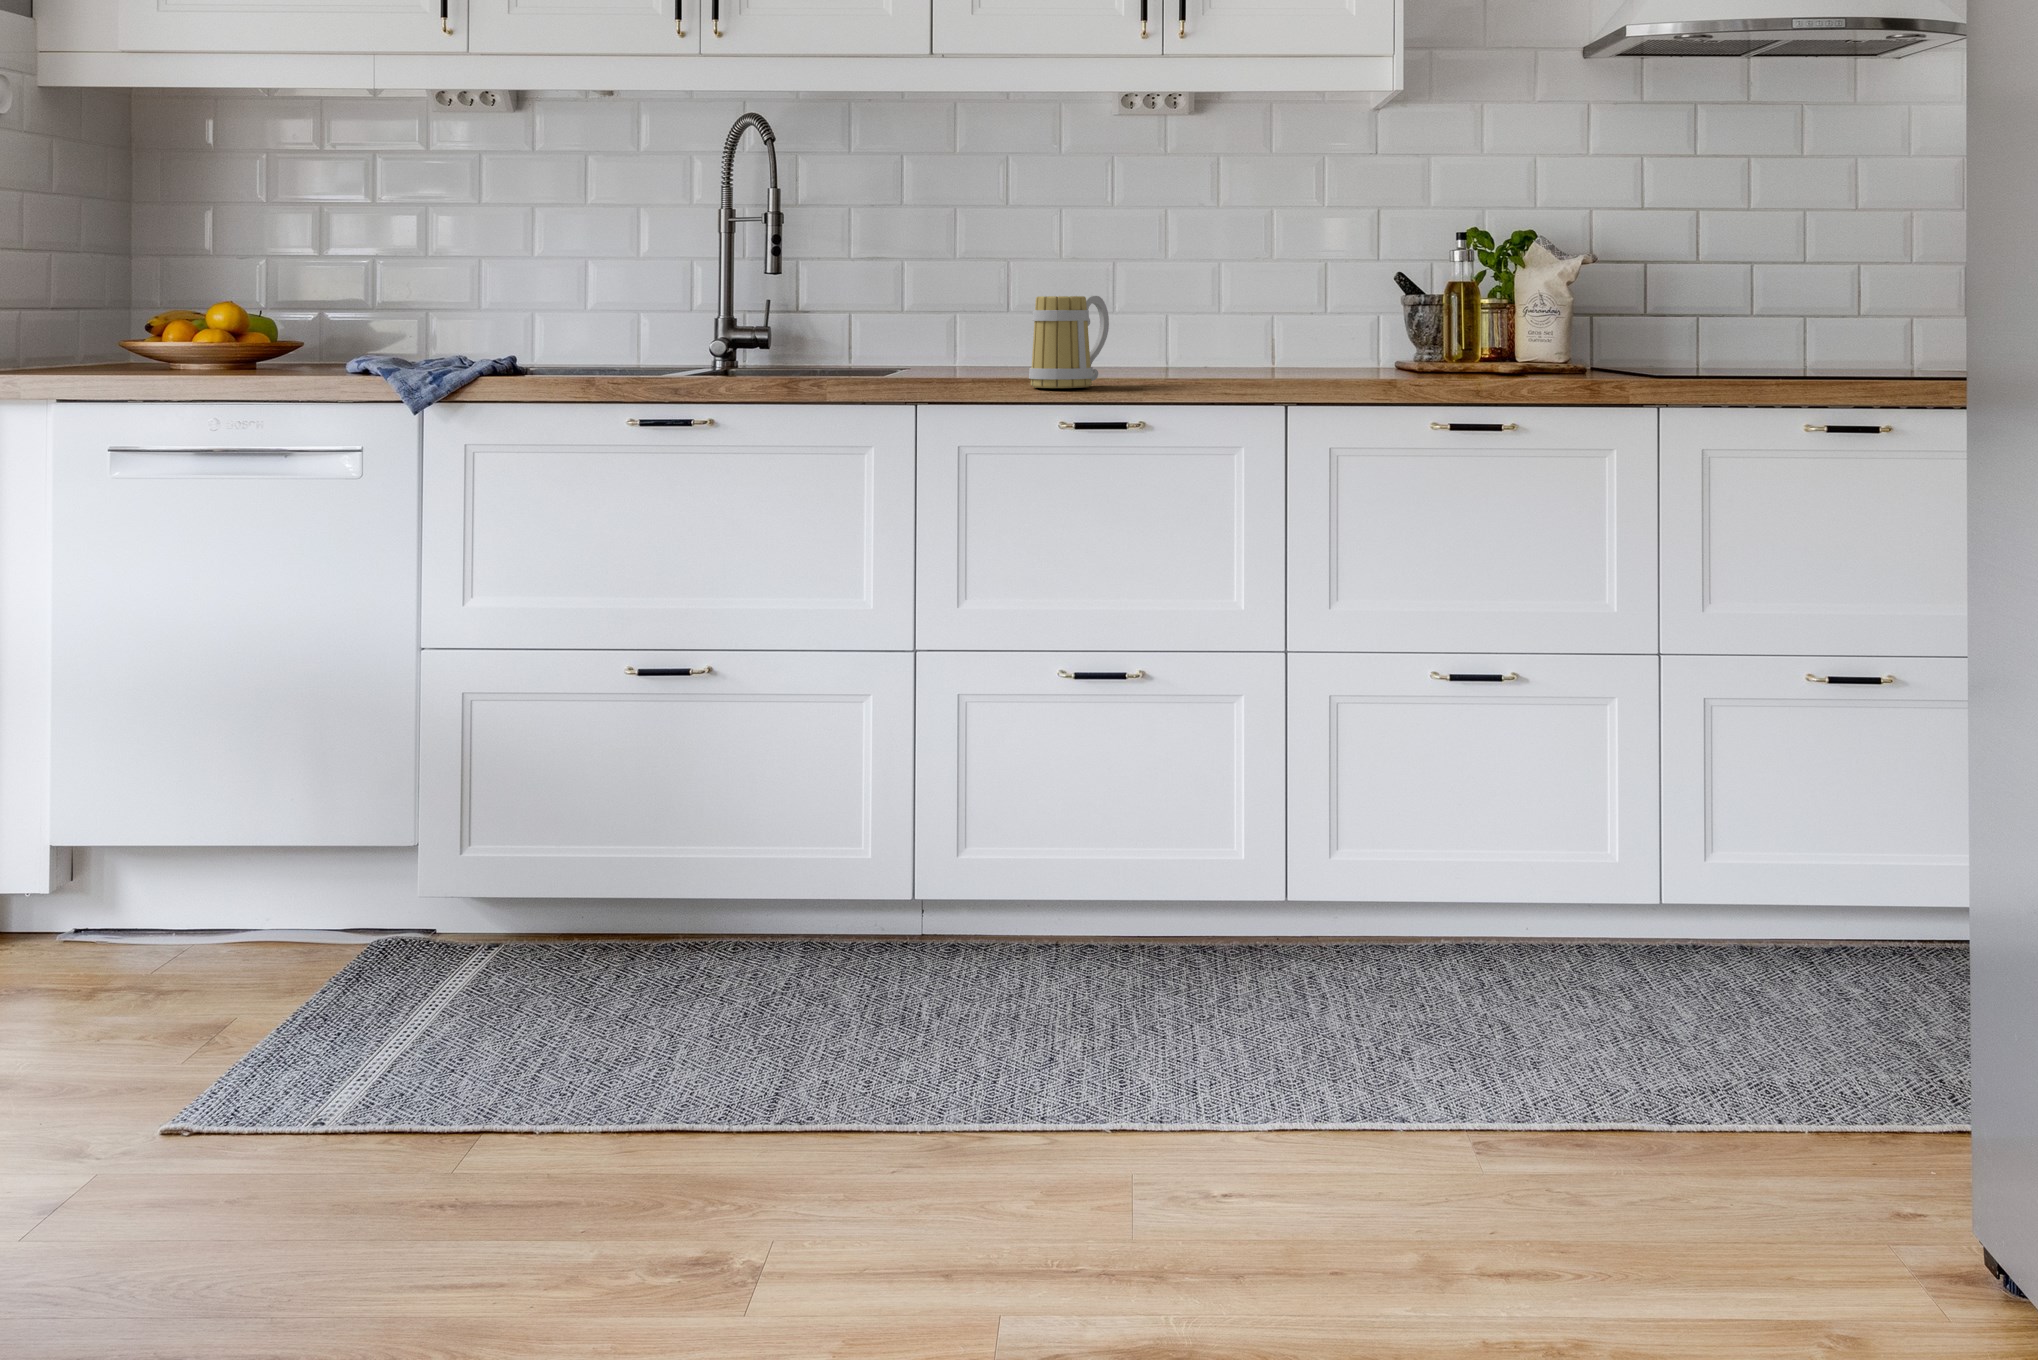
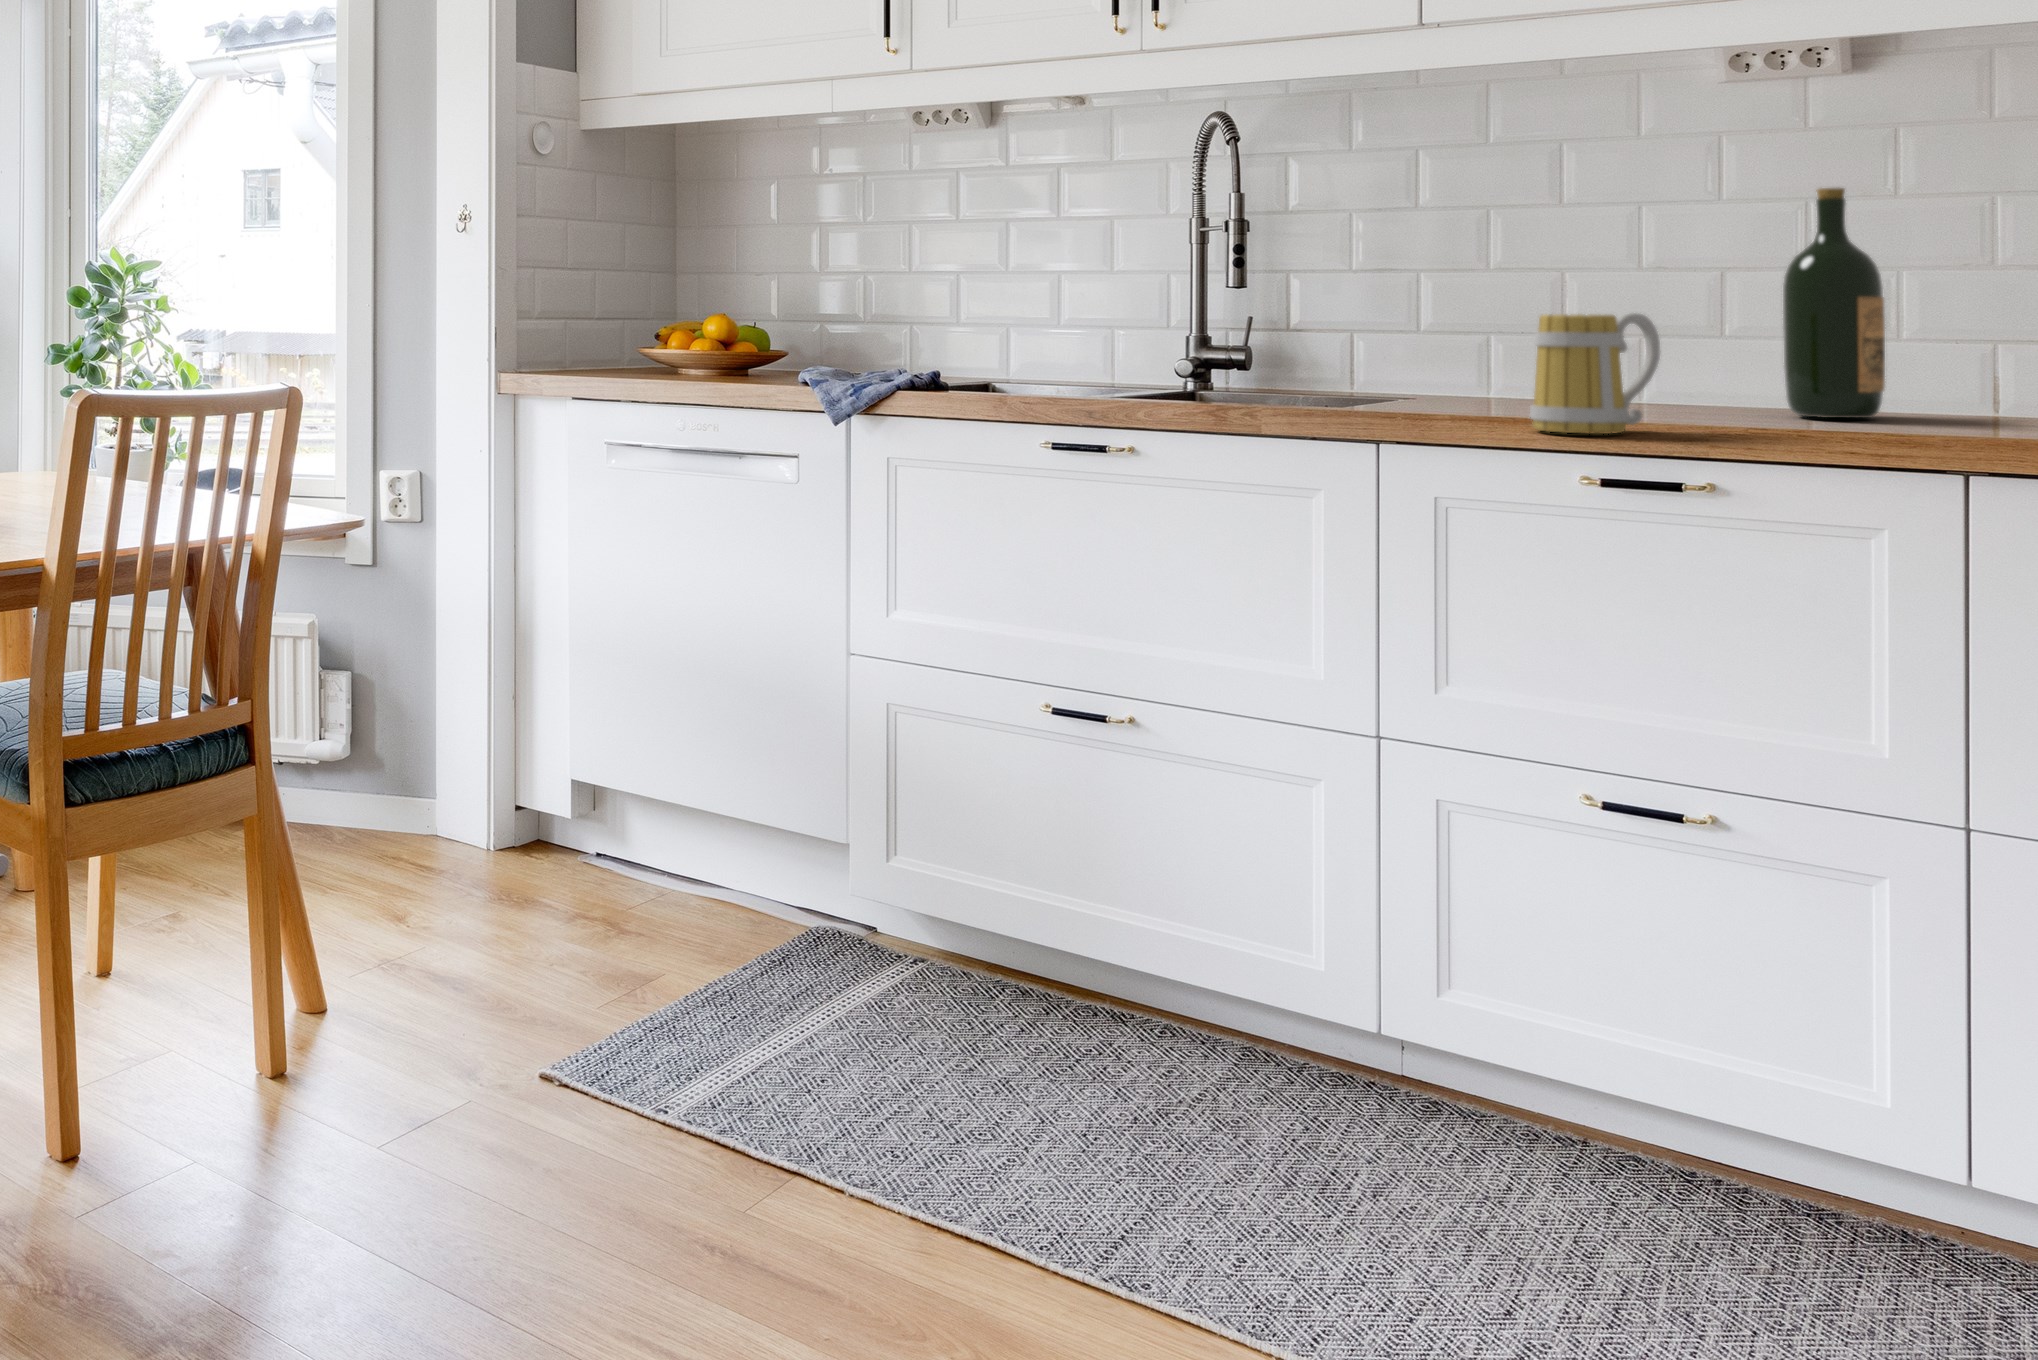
wine bottle: none [1169,204,1226,372] -> present [1783,188,1885,418]

